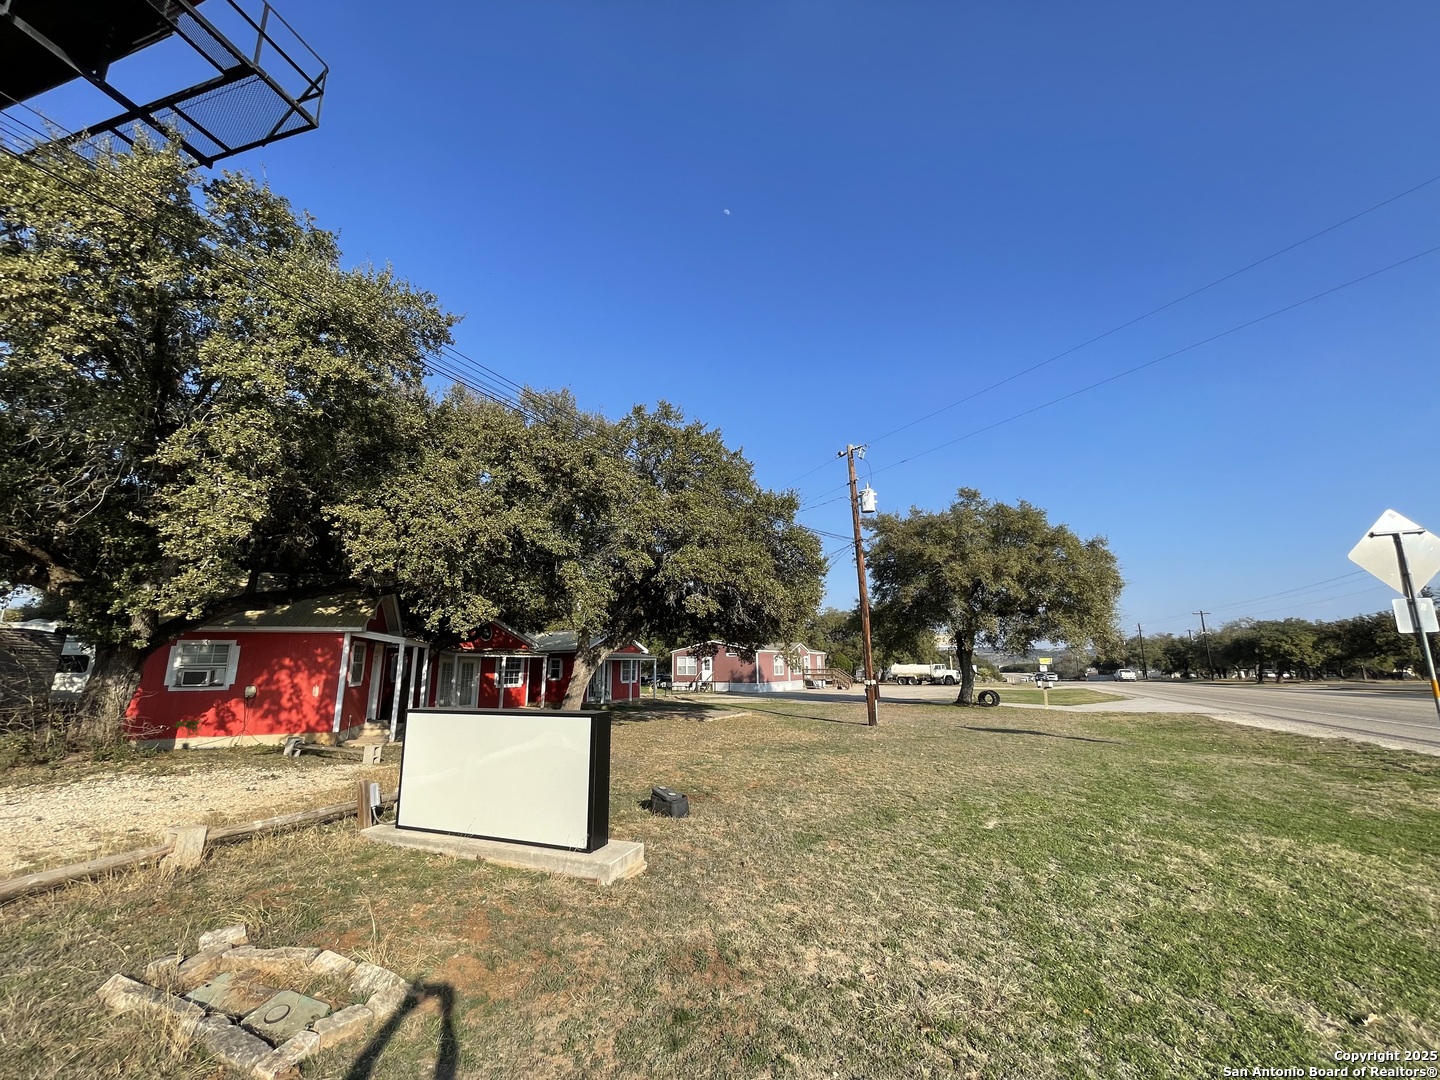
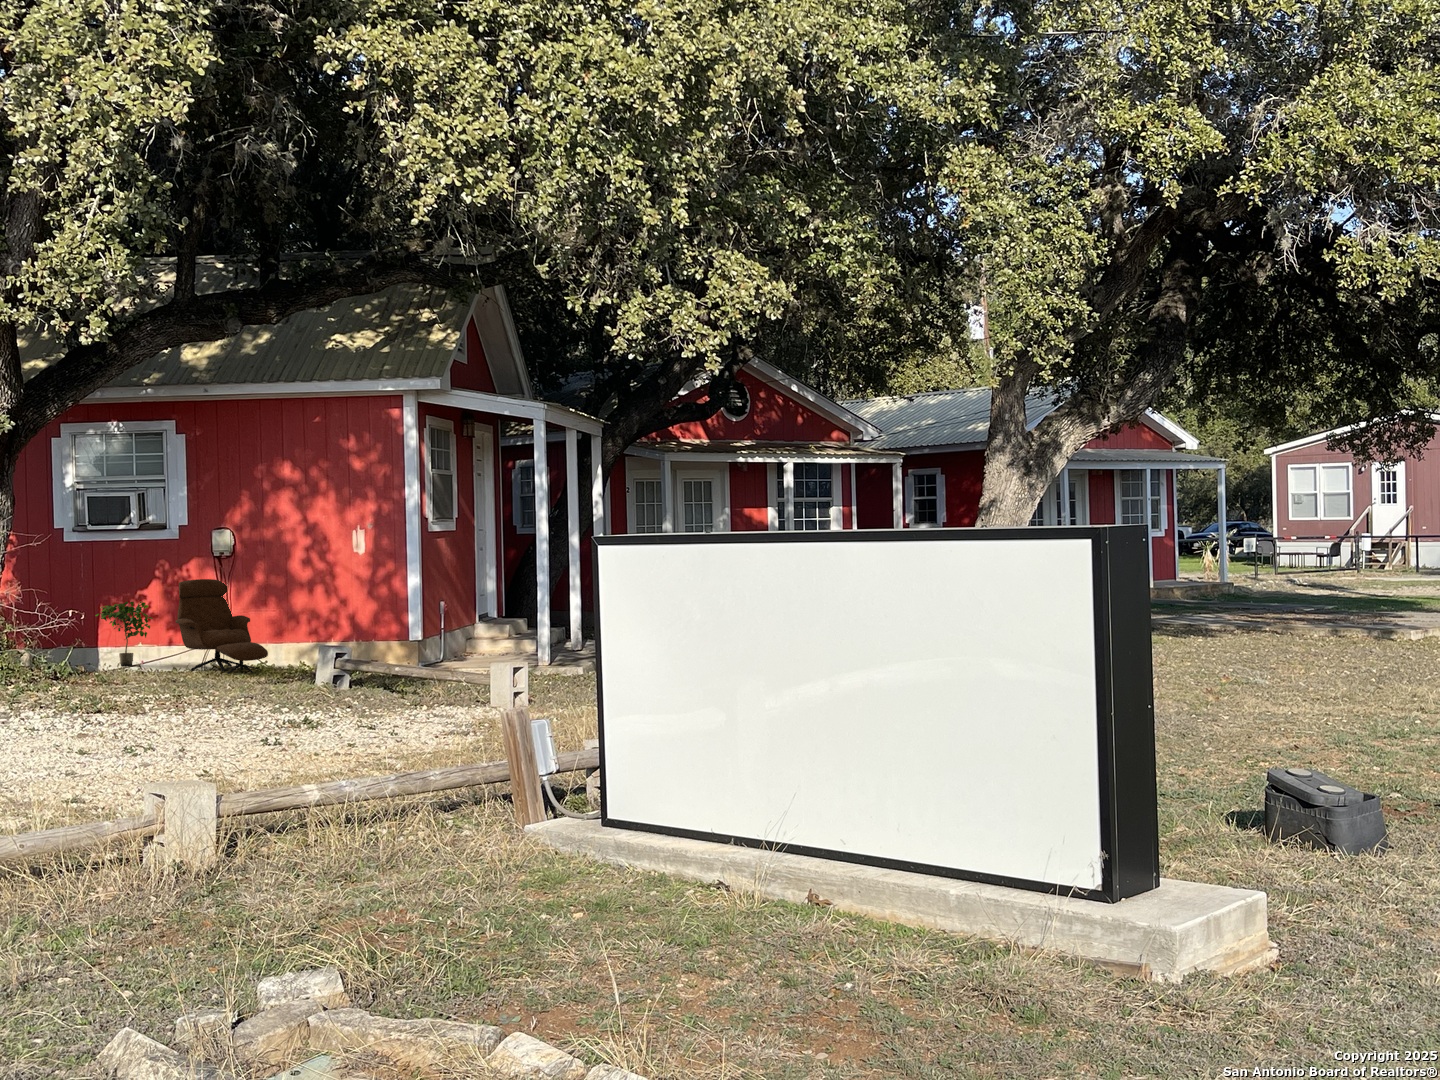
lounge chair: none [215,709,261,752] -> present [176,579,268,674]

